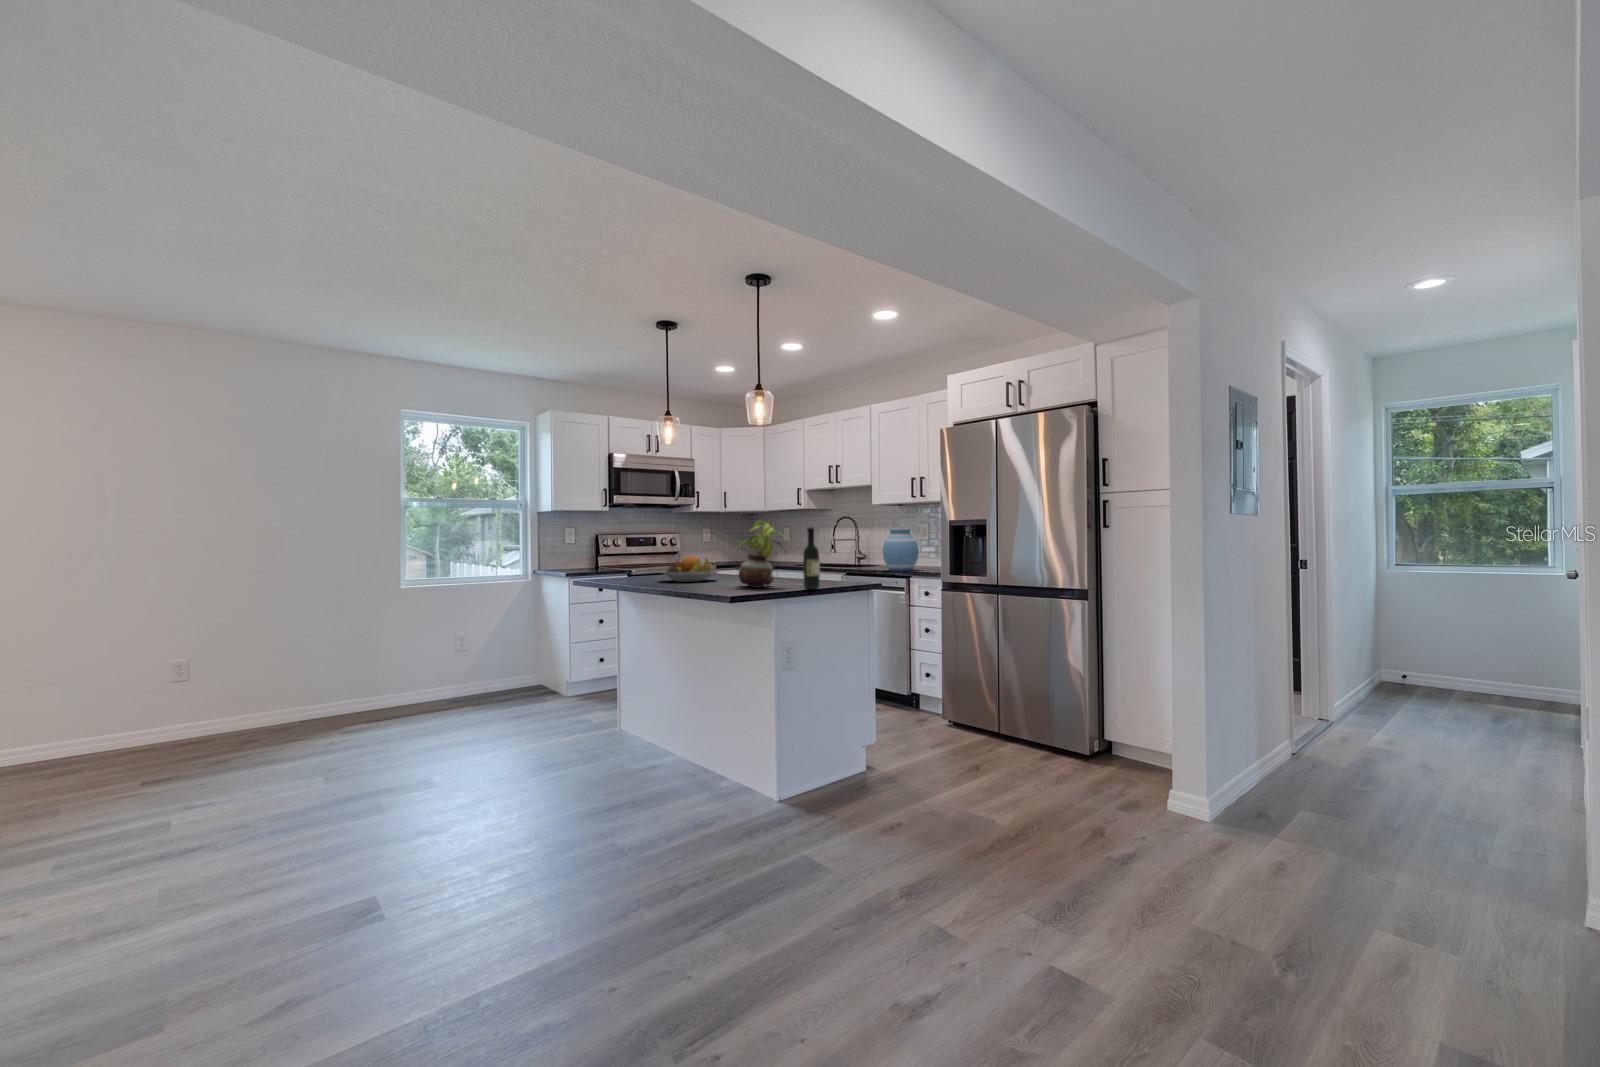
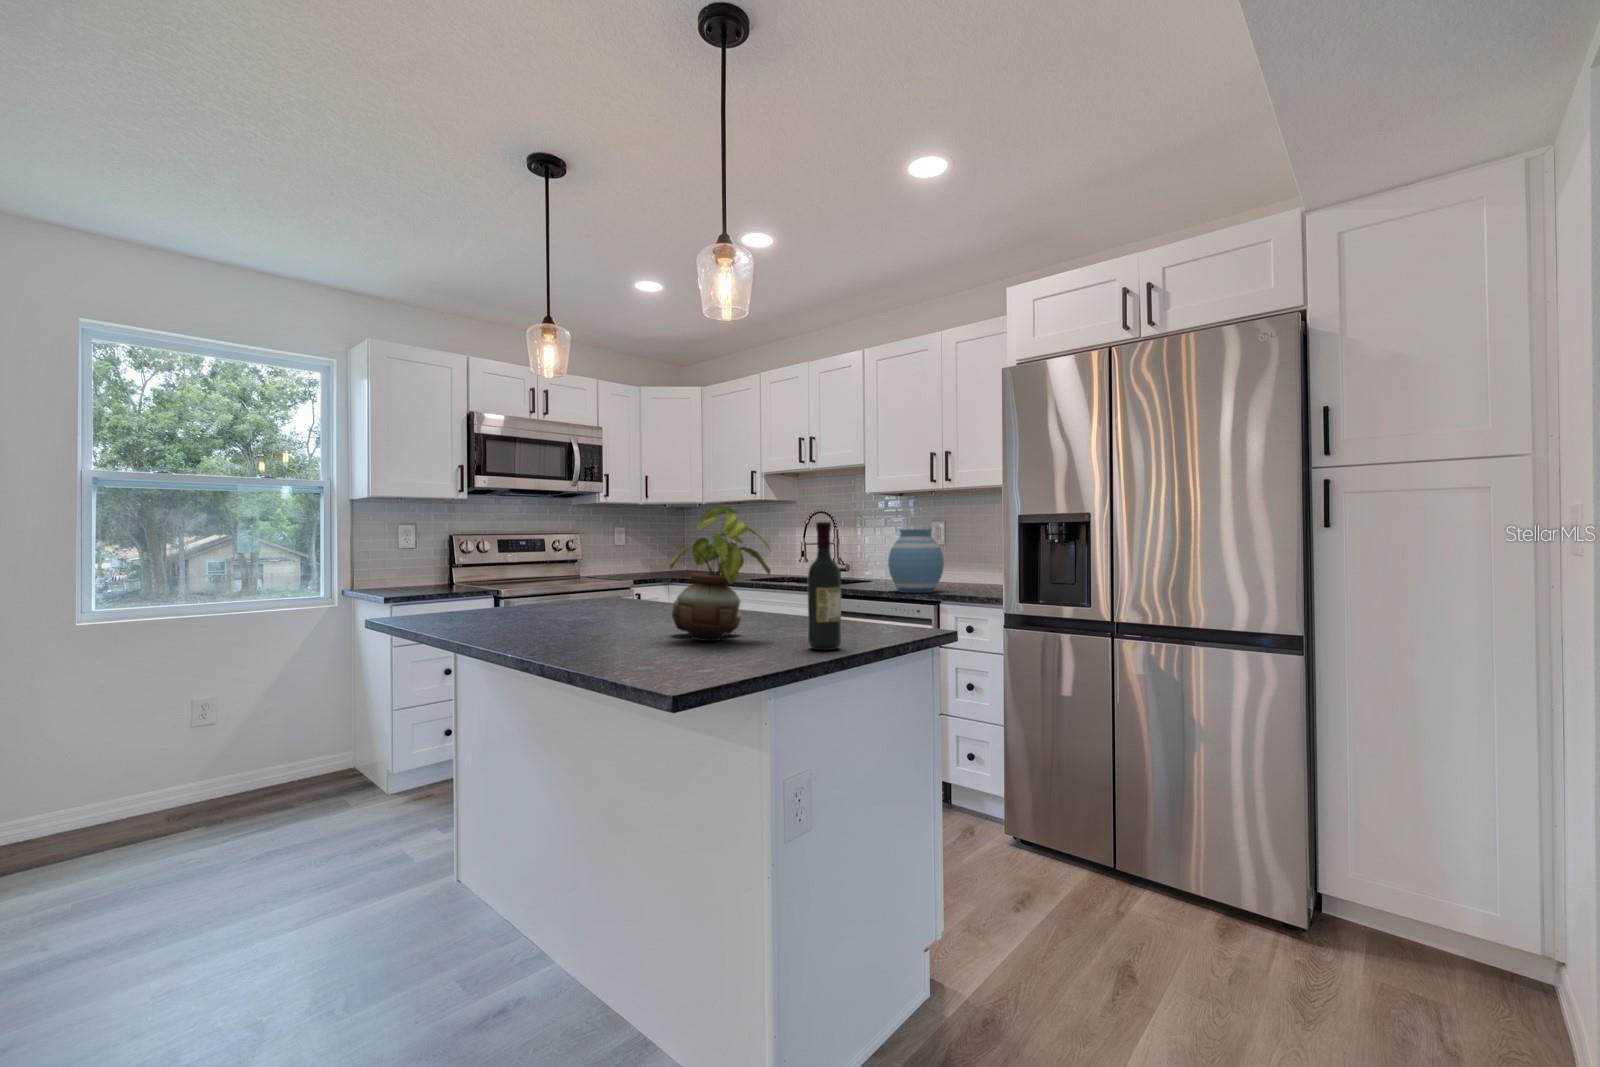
fruit bowl: present [661,556,718,582] -> none [526,574,636,621]

